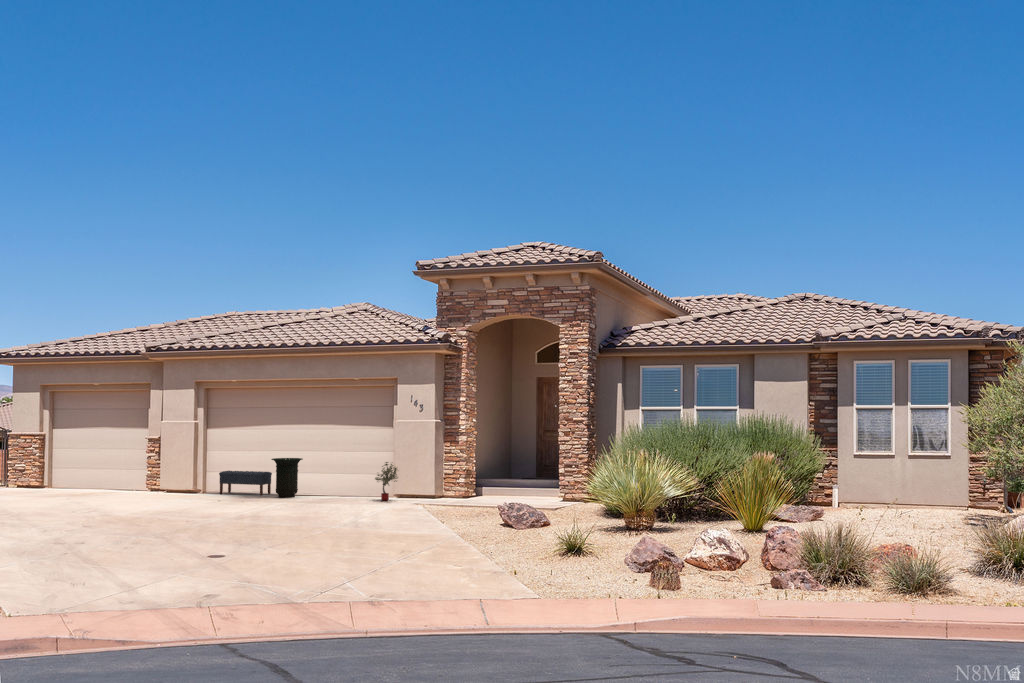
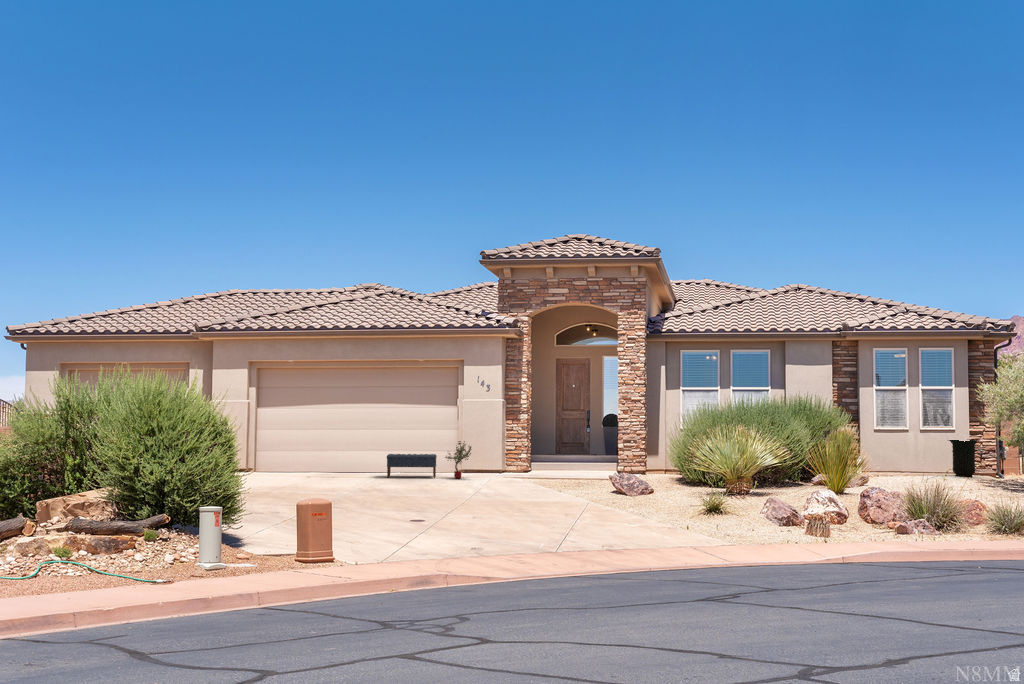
trash can: present [271,458,303,498] -> present [949,440,980,477]
bench: present [219,471,272,496] -> present [387,454,437,478]

